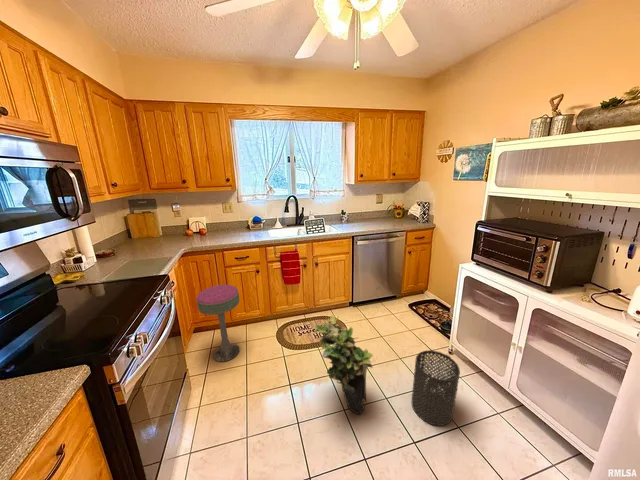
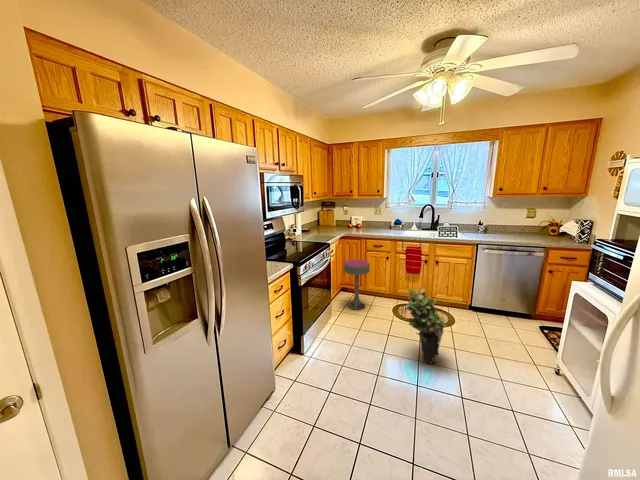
trash can: present [412,350,460,426] -> none [478,336,525,400]

